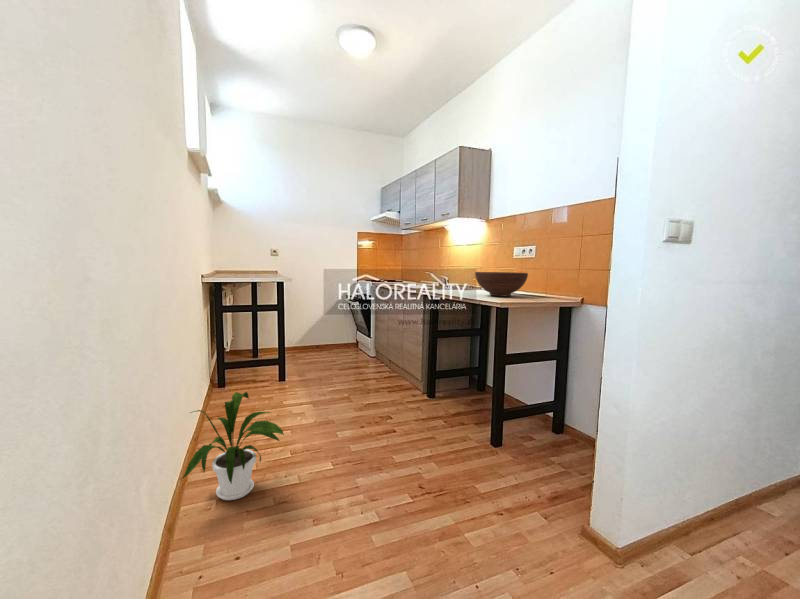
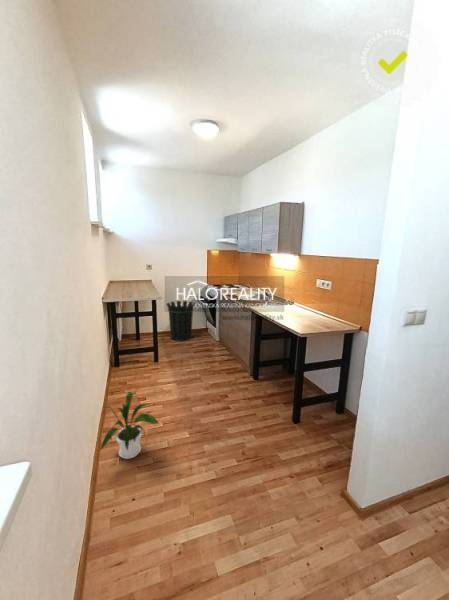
fruit bowl: present [475,272,528,296] -> none [287,300,325,320]
waste bin: none [298,303,339,357] -> present [167,301,195,341]

